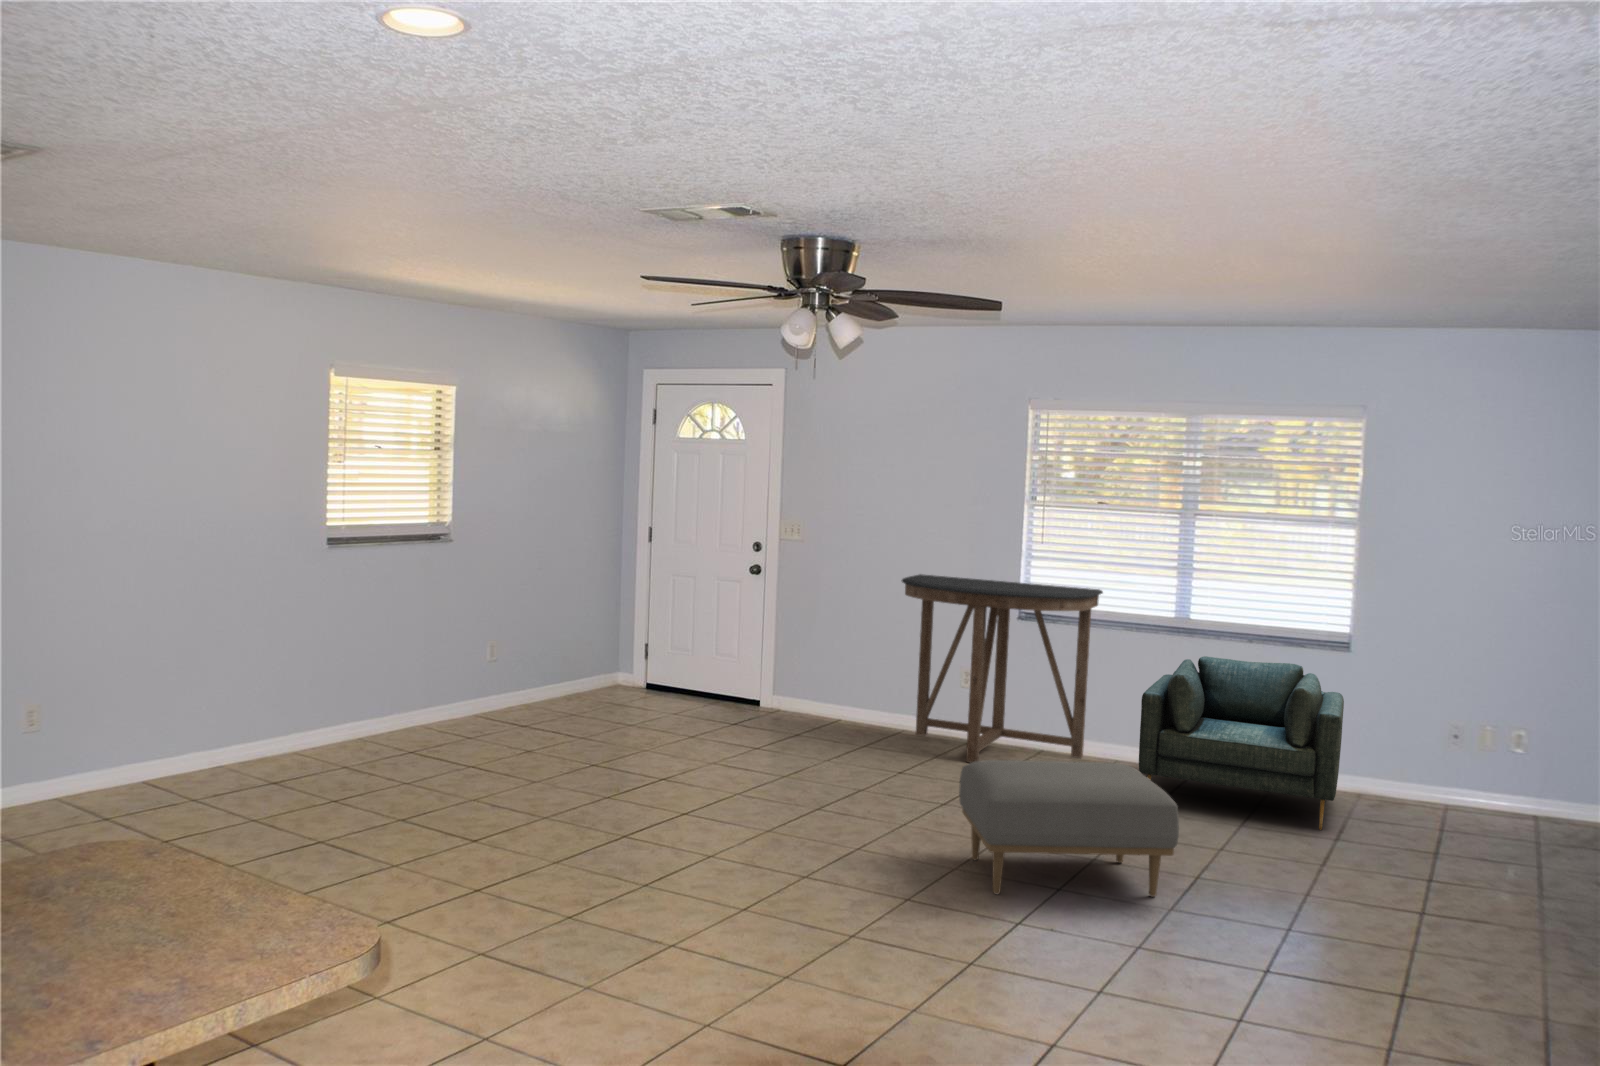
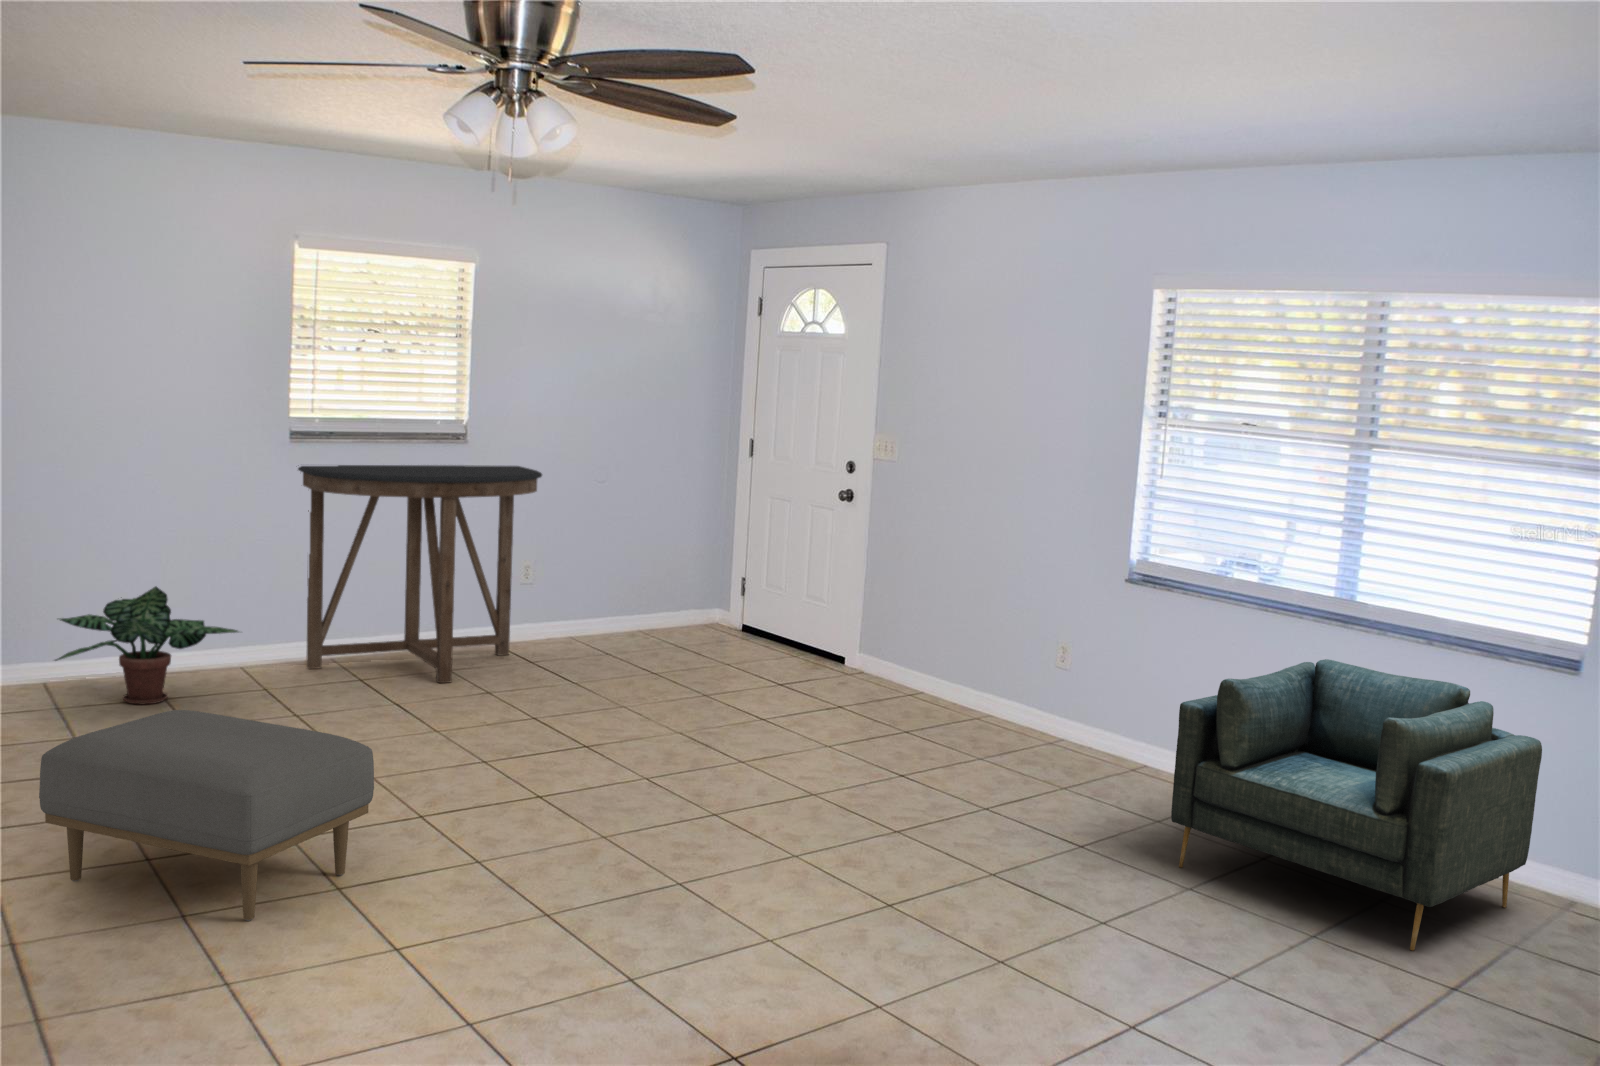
console table: present [902,574,1103,763] -> present [298,465,542,683]
potted plant: none [178,682,352,793] -> present [55,586,238,705]
ottoman: present [959,760,1179,897] -> present [39,710,374,921]

